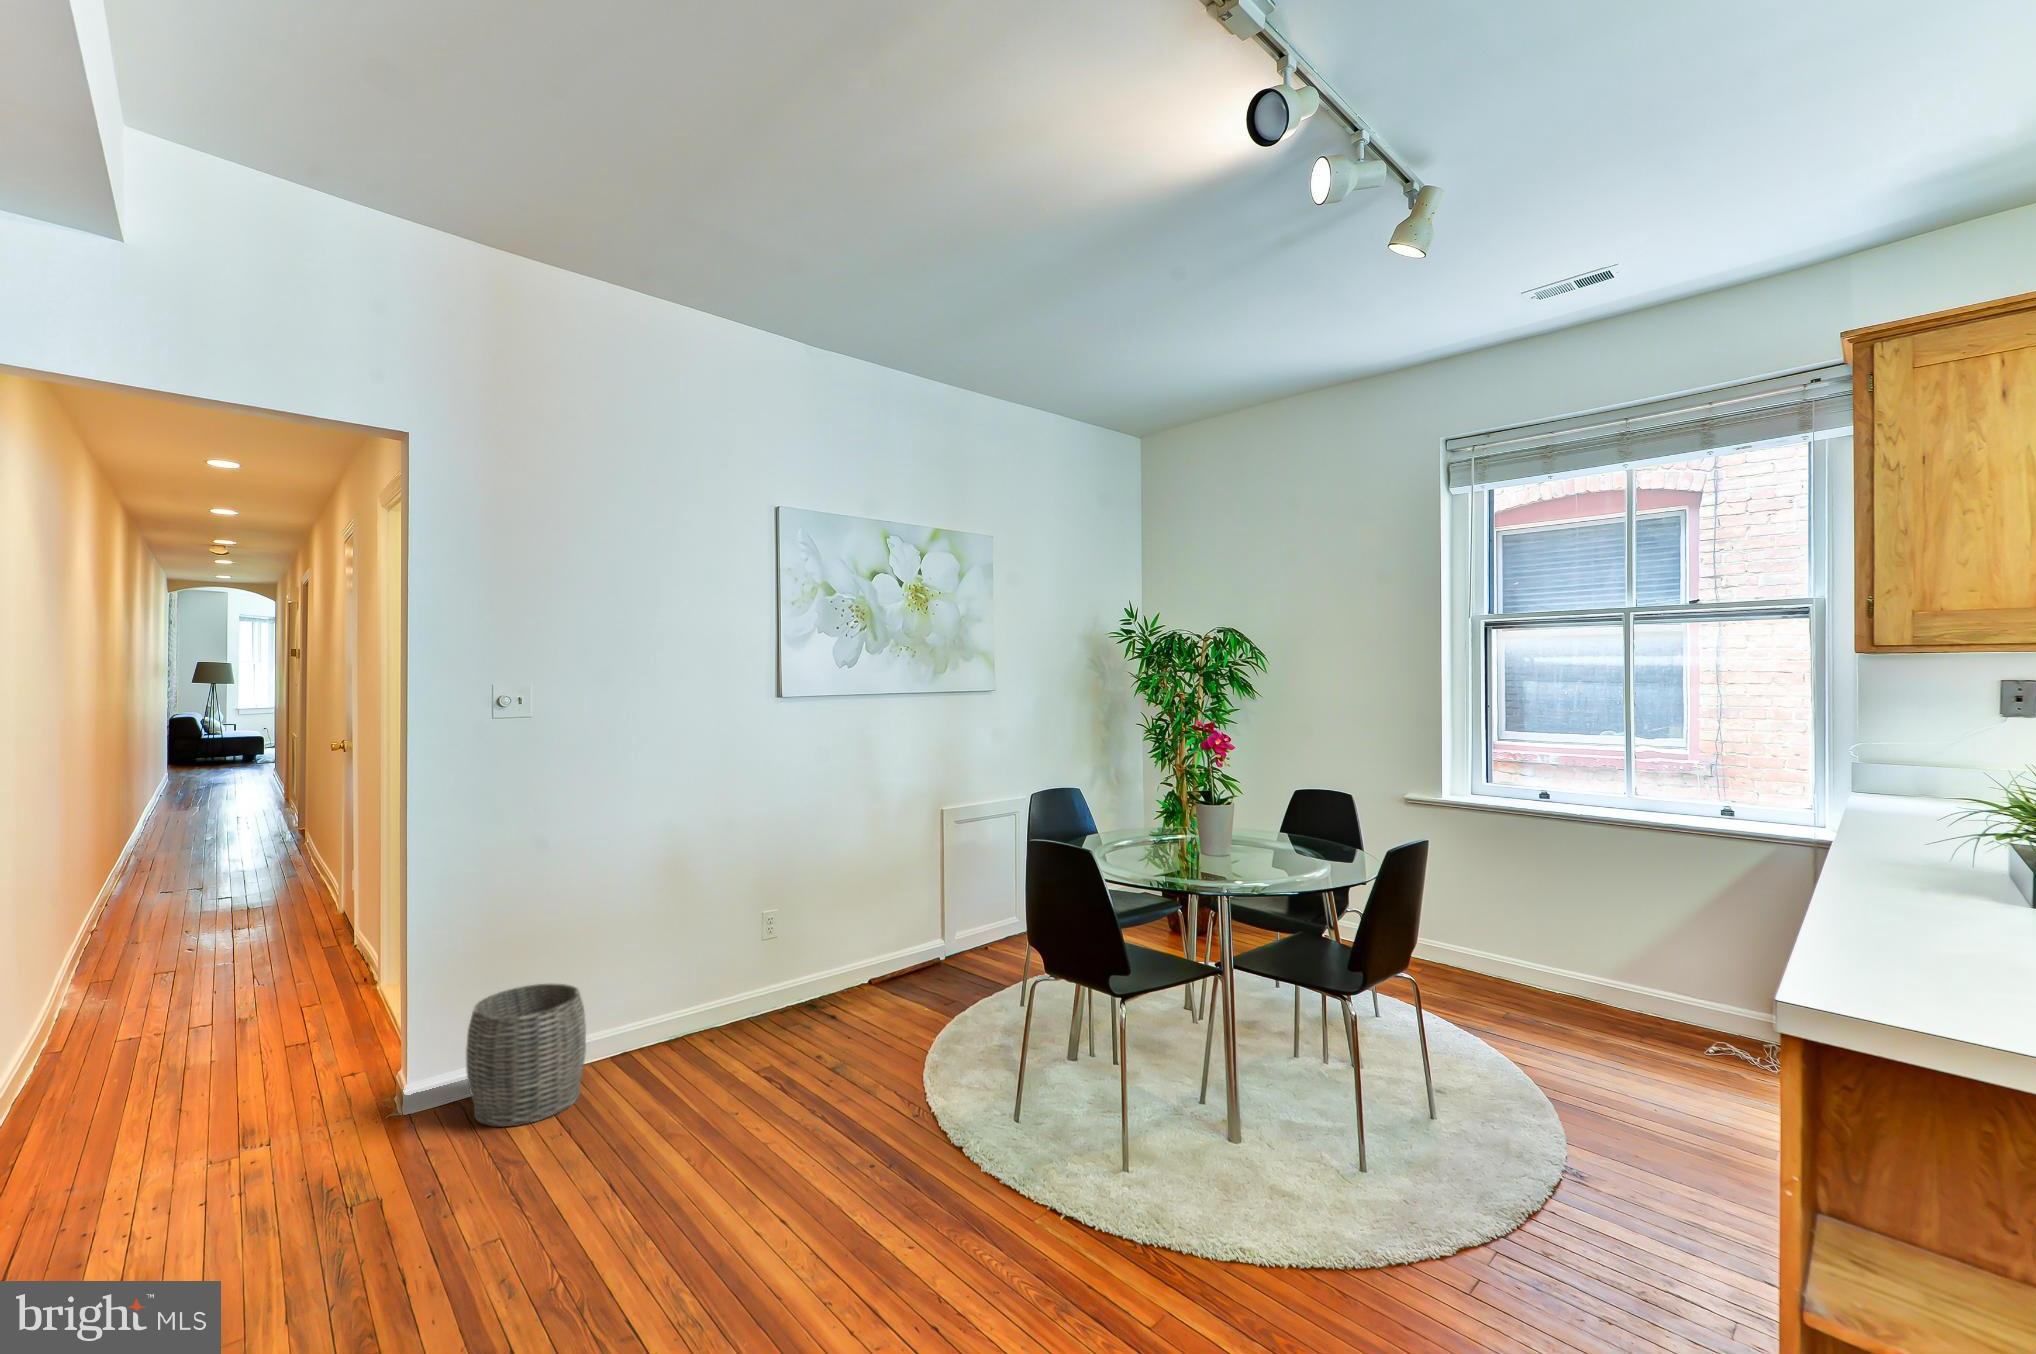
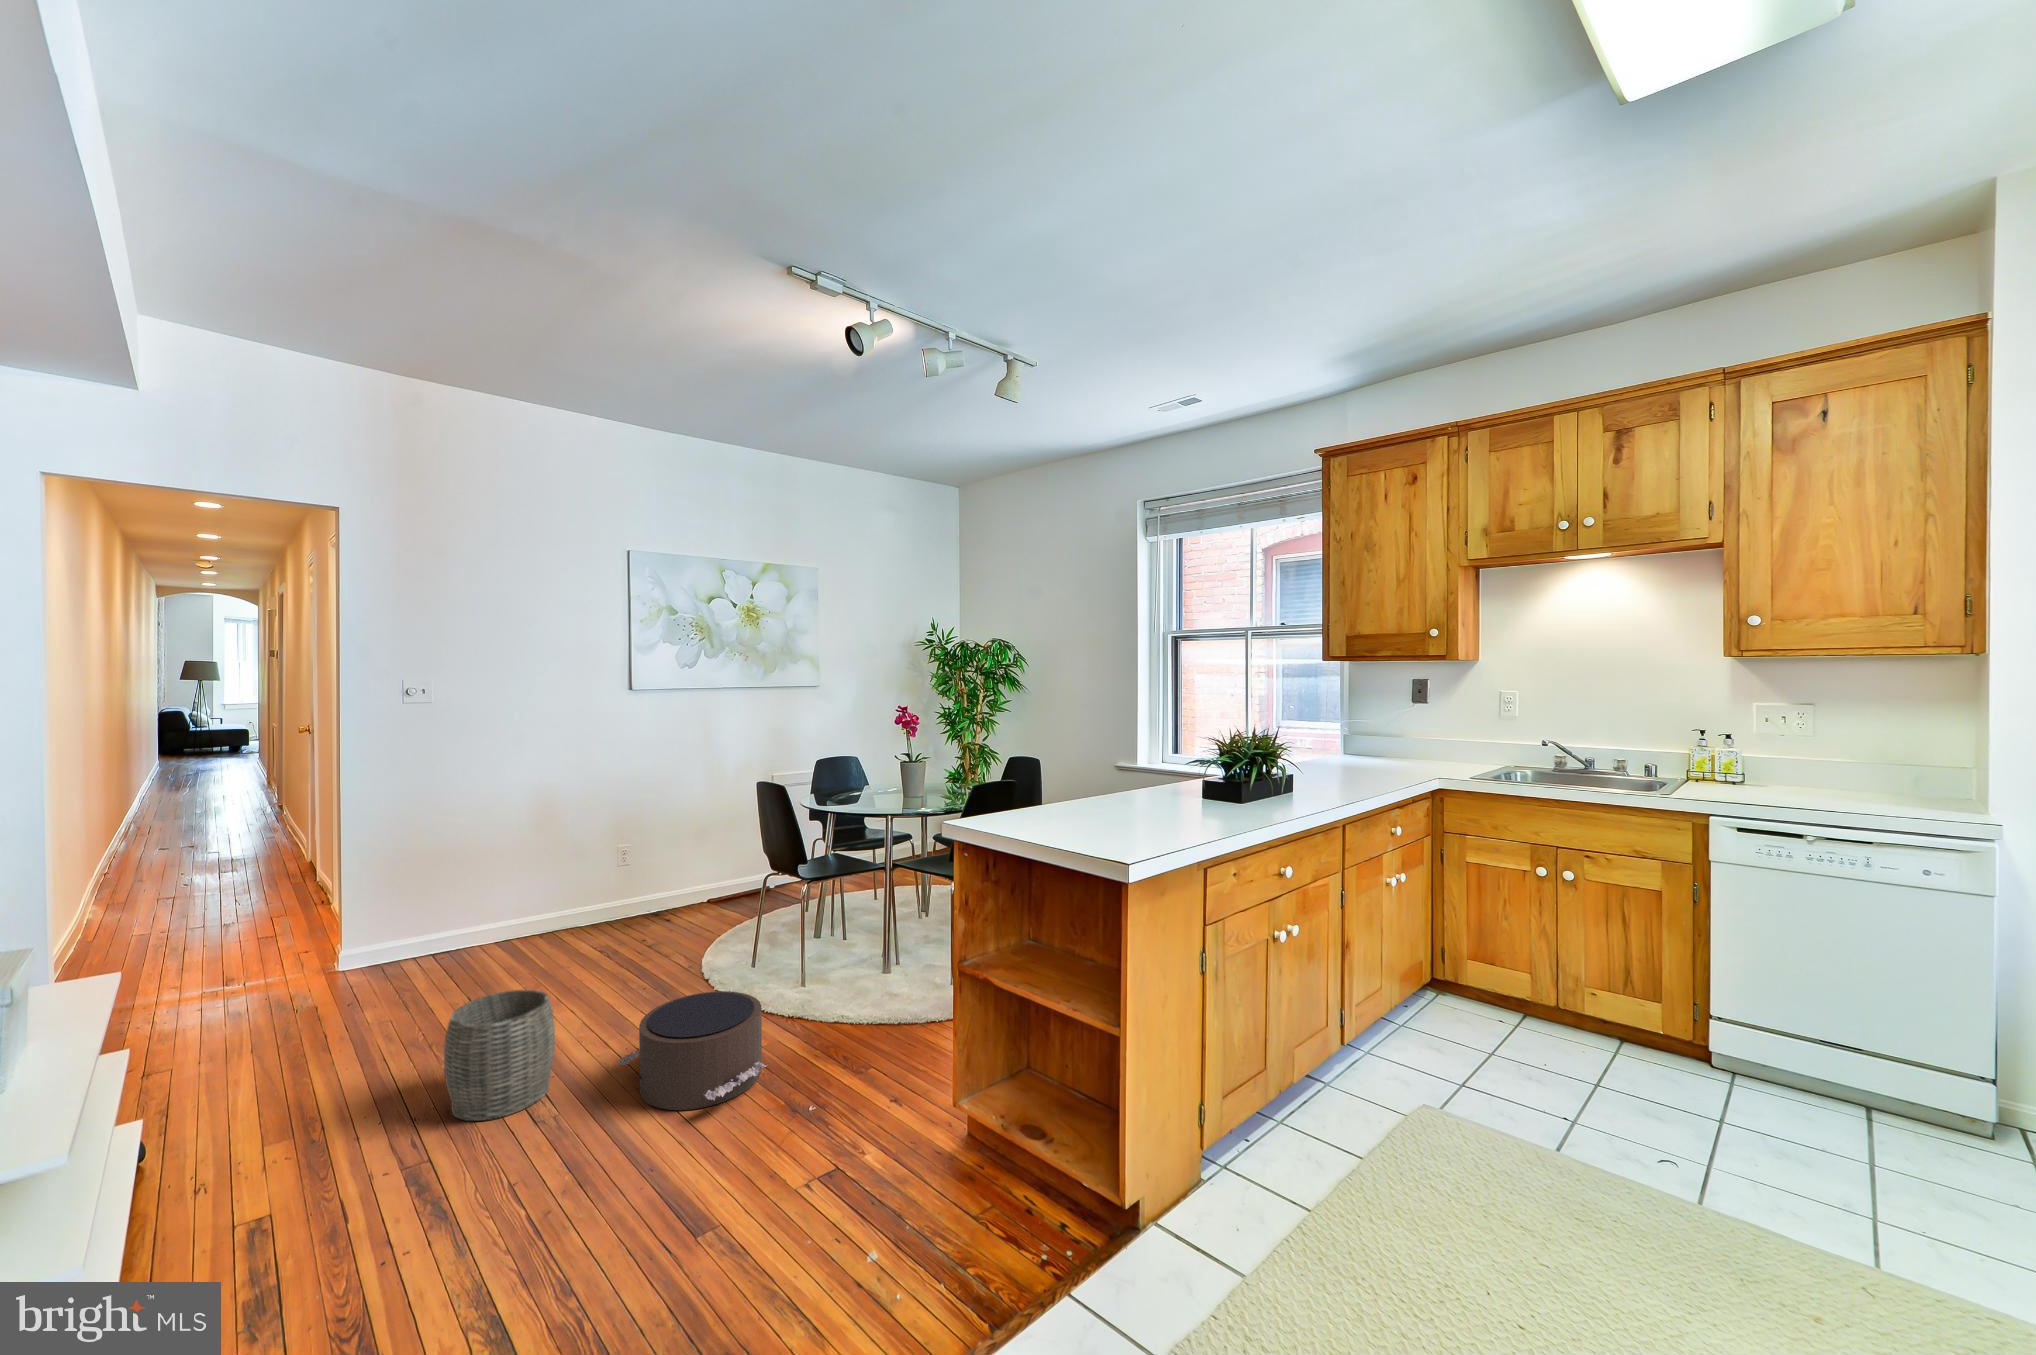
pouf: none [653,993,823,1121] -> present [617,991,767,1110]

